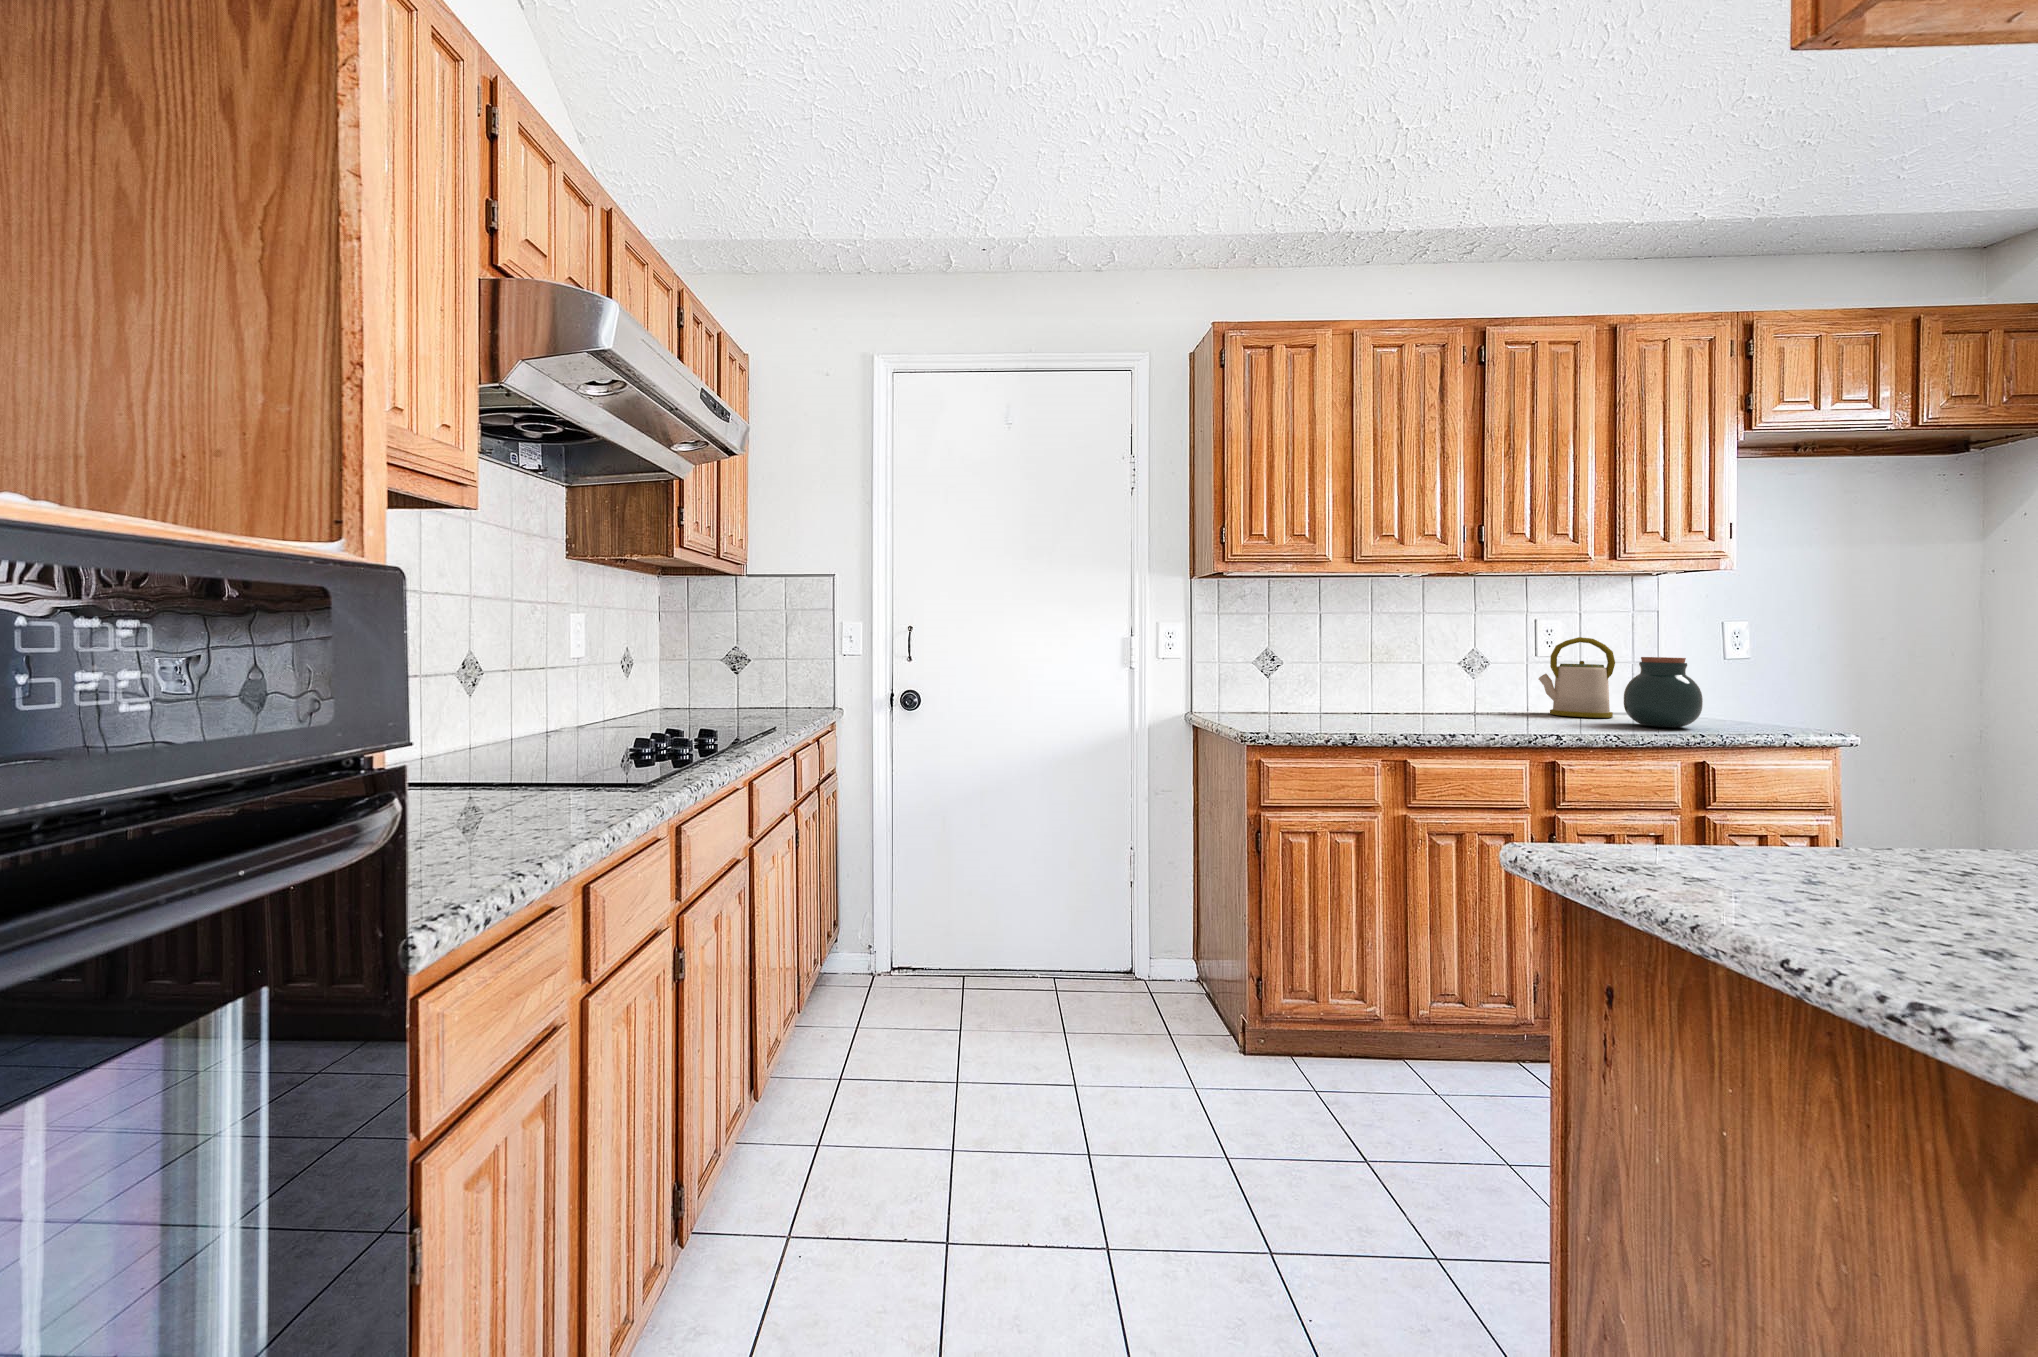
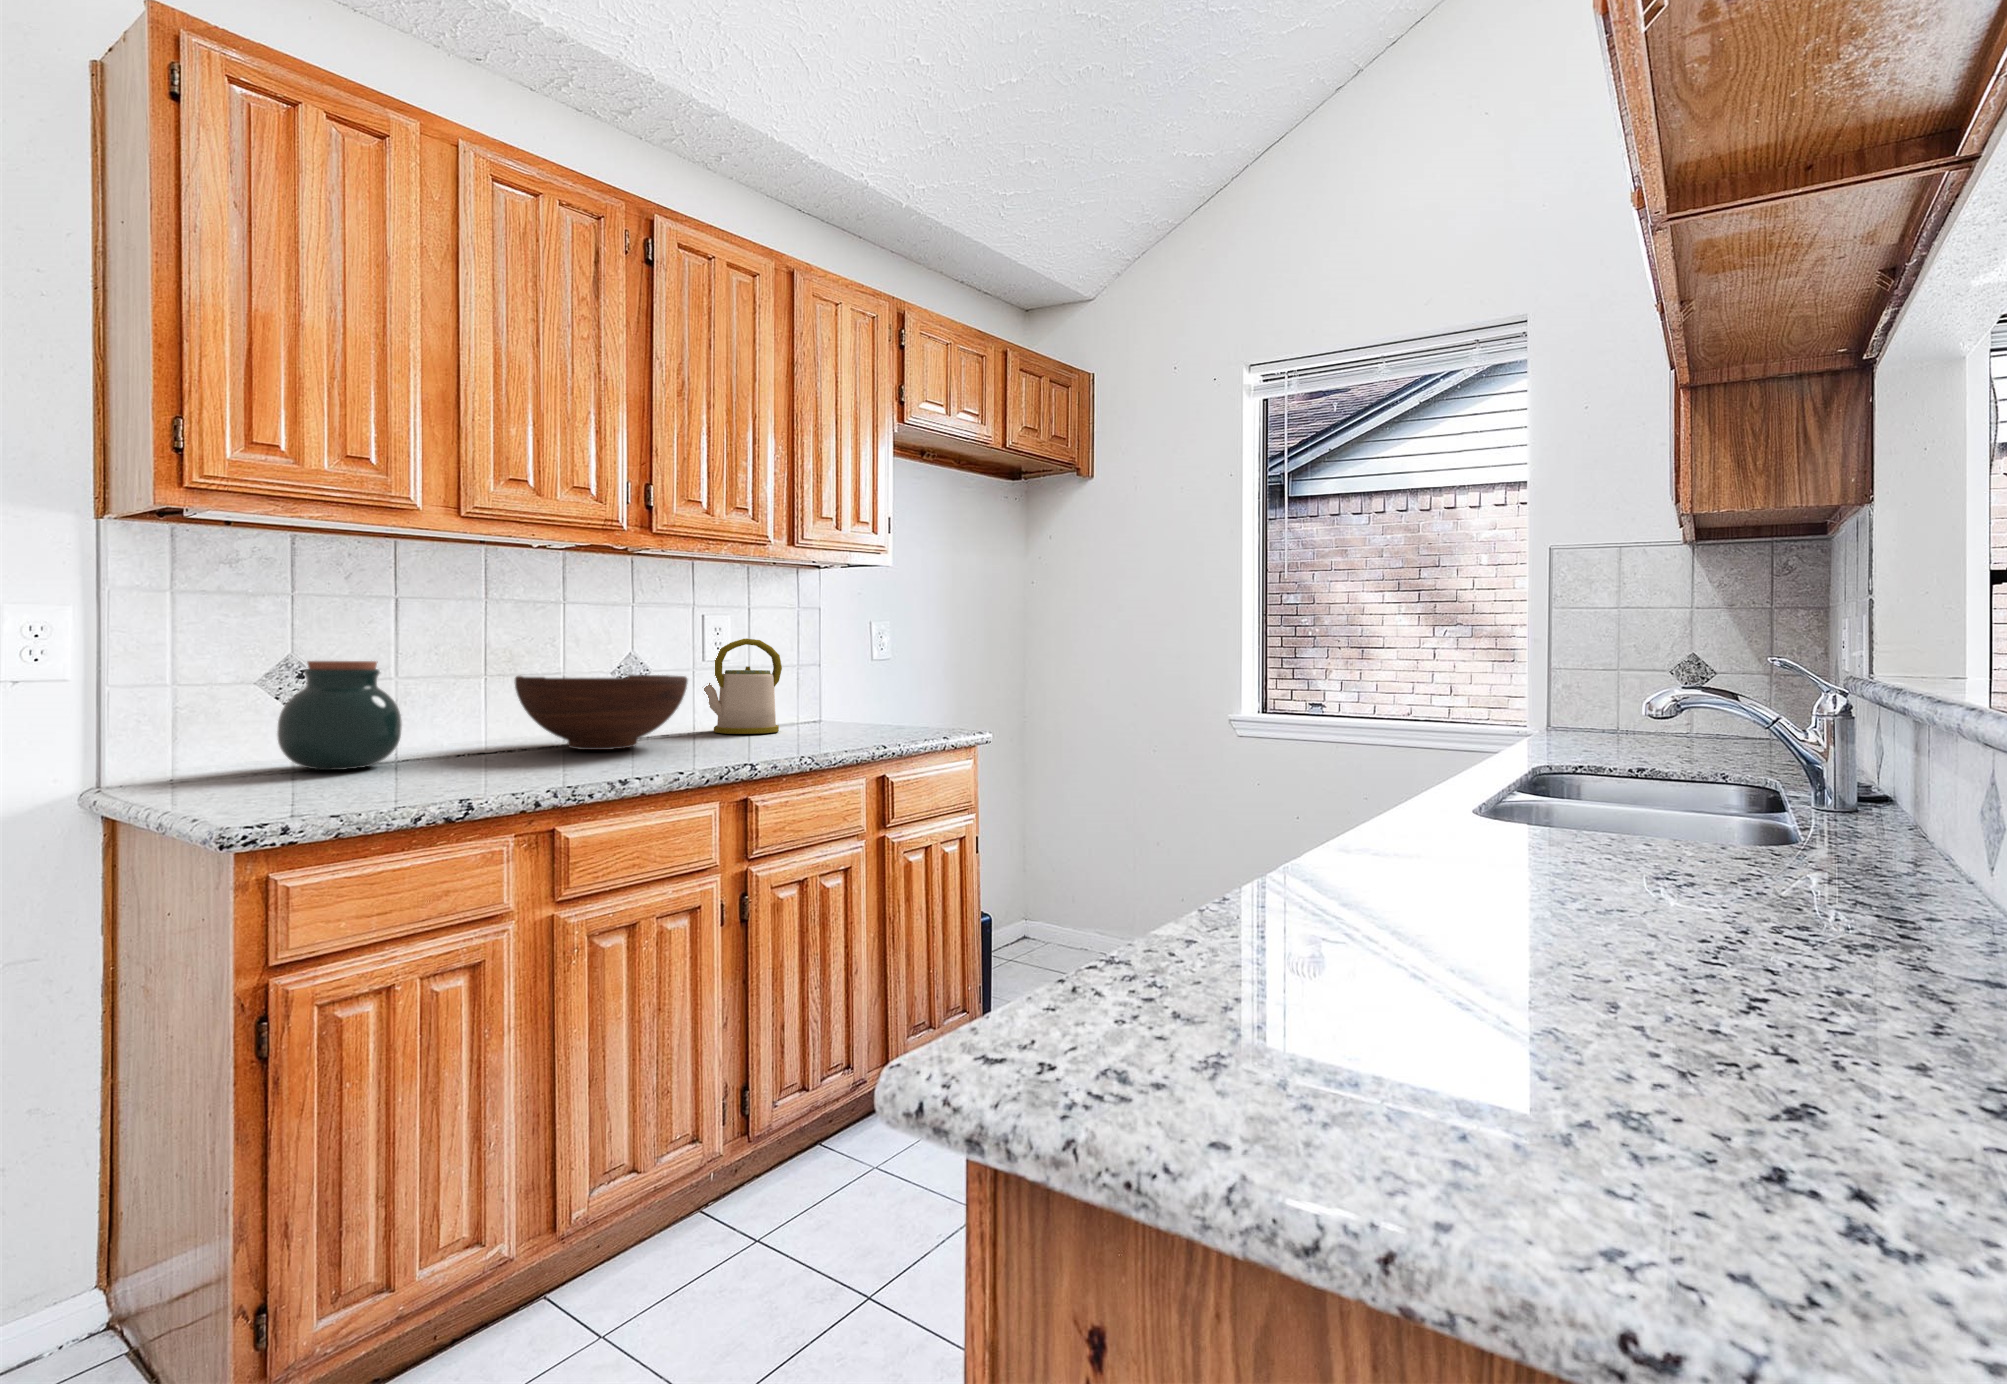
jar: present [1624,657,1703,727] -> present [277,661,402,770]
fruit bowl: none [1392,663,1518,718] -> present [515,675,688,750]

